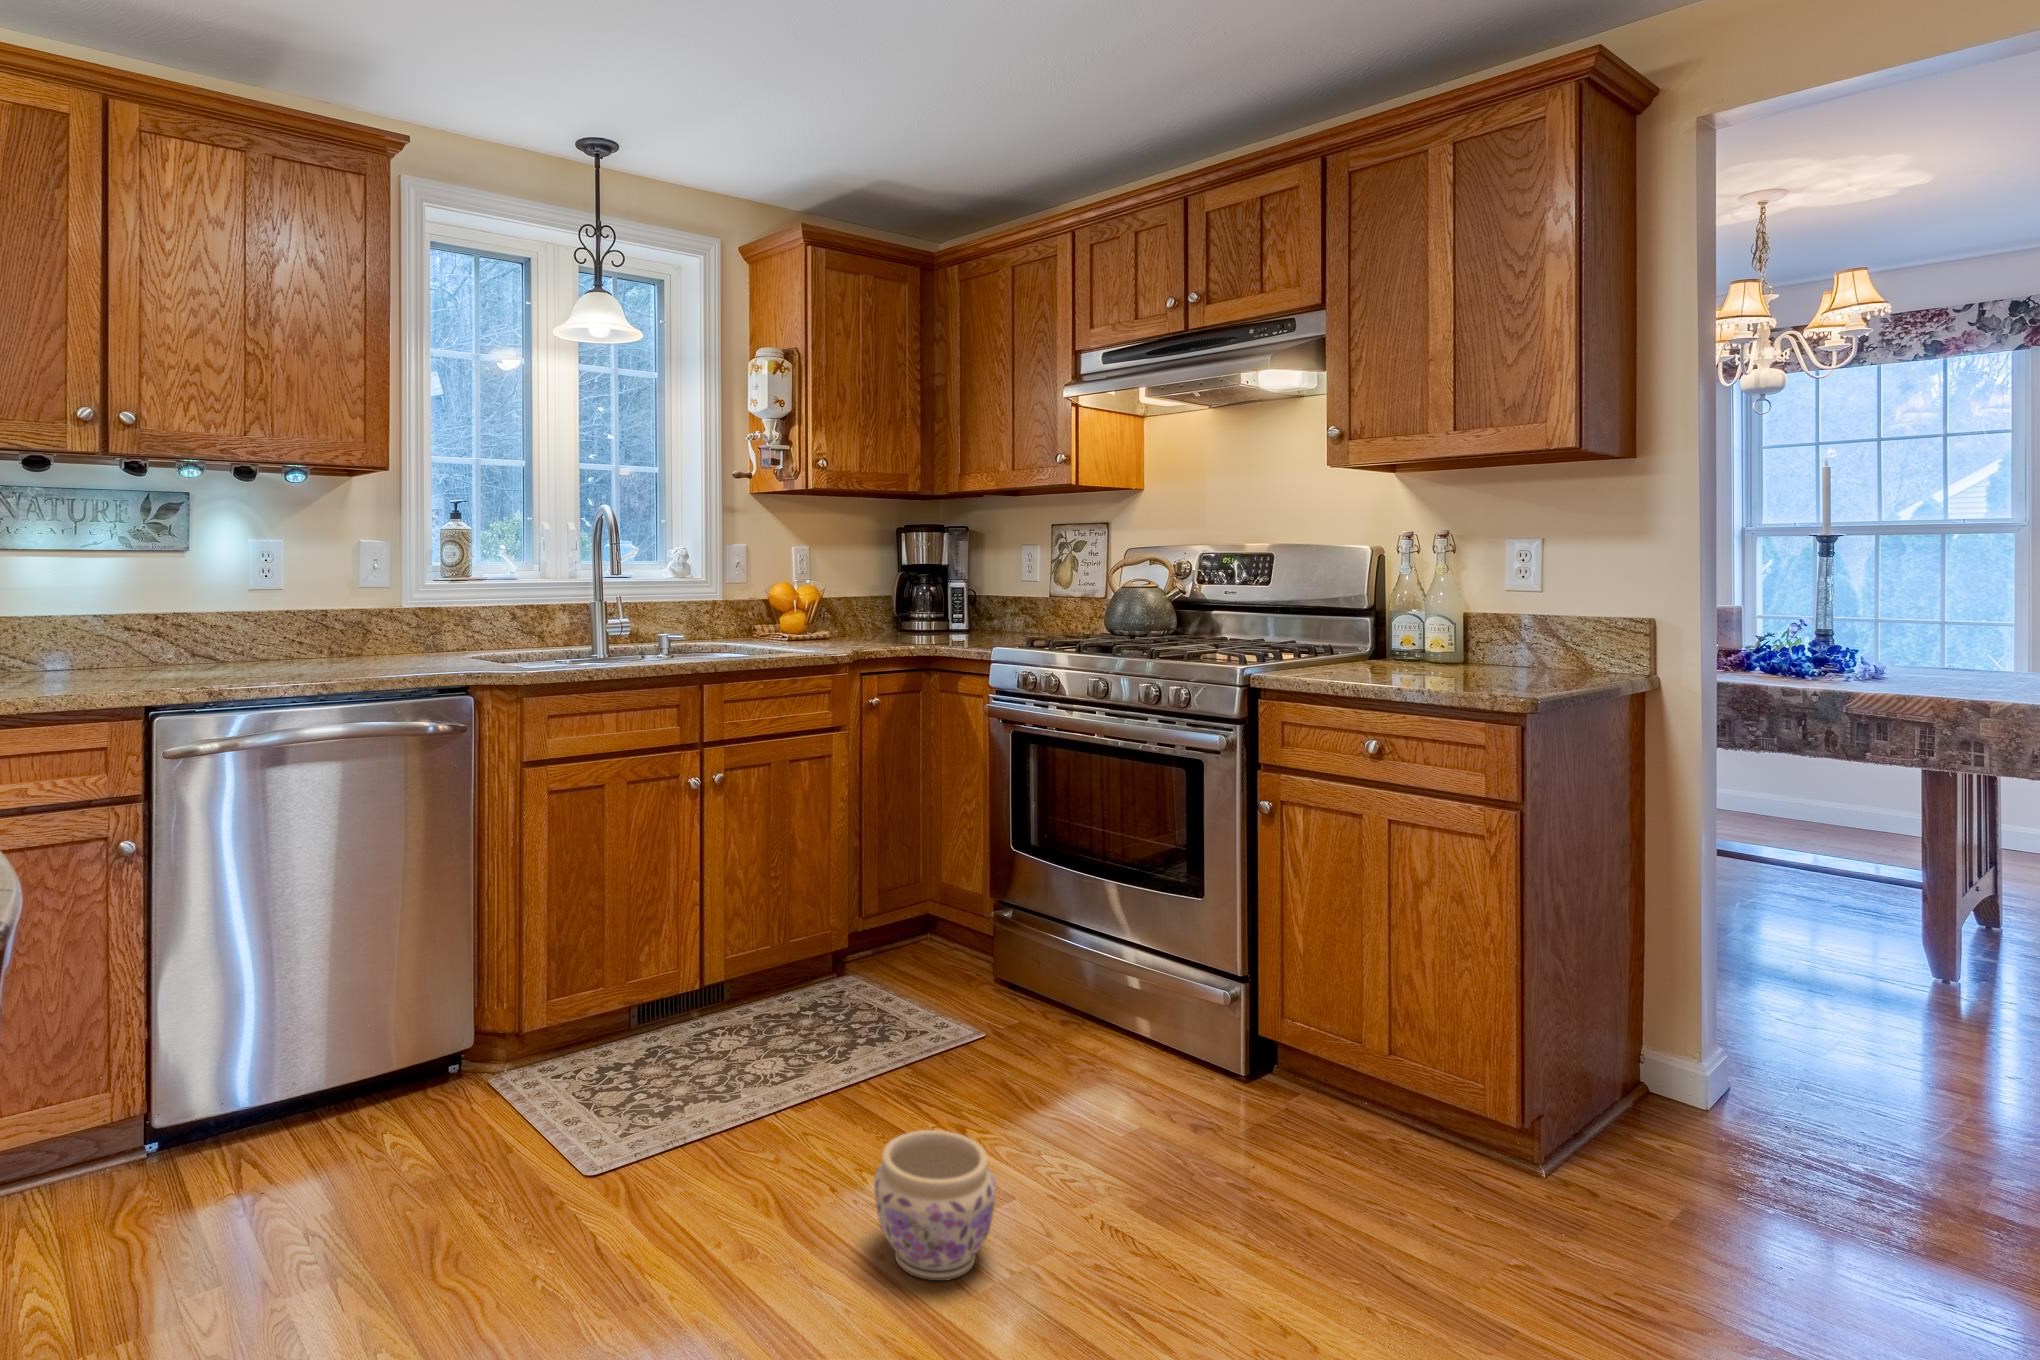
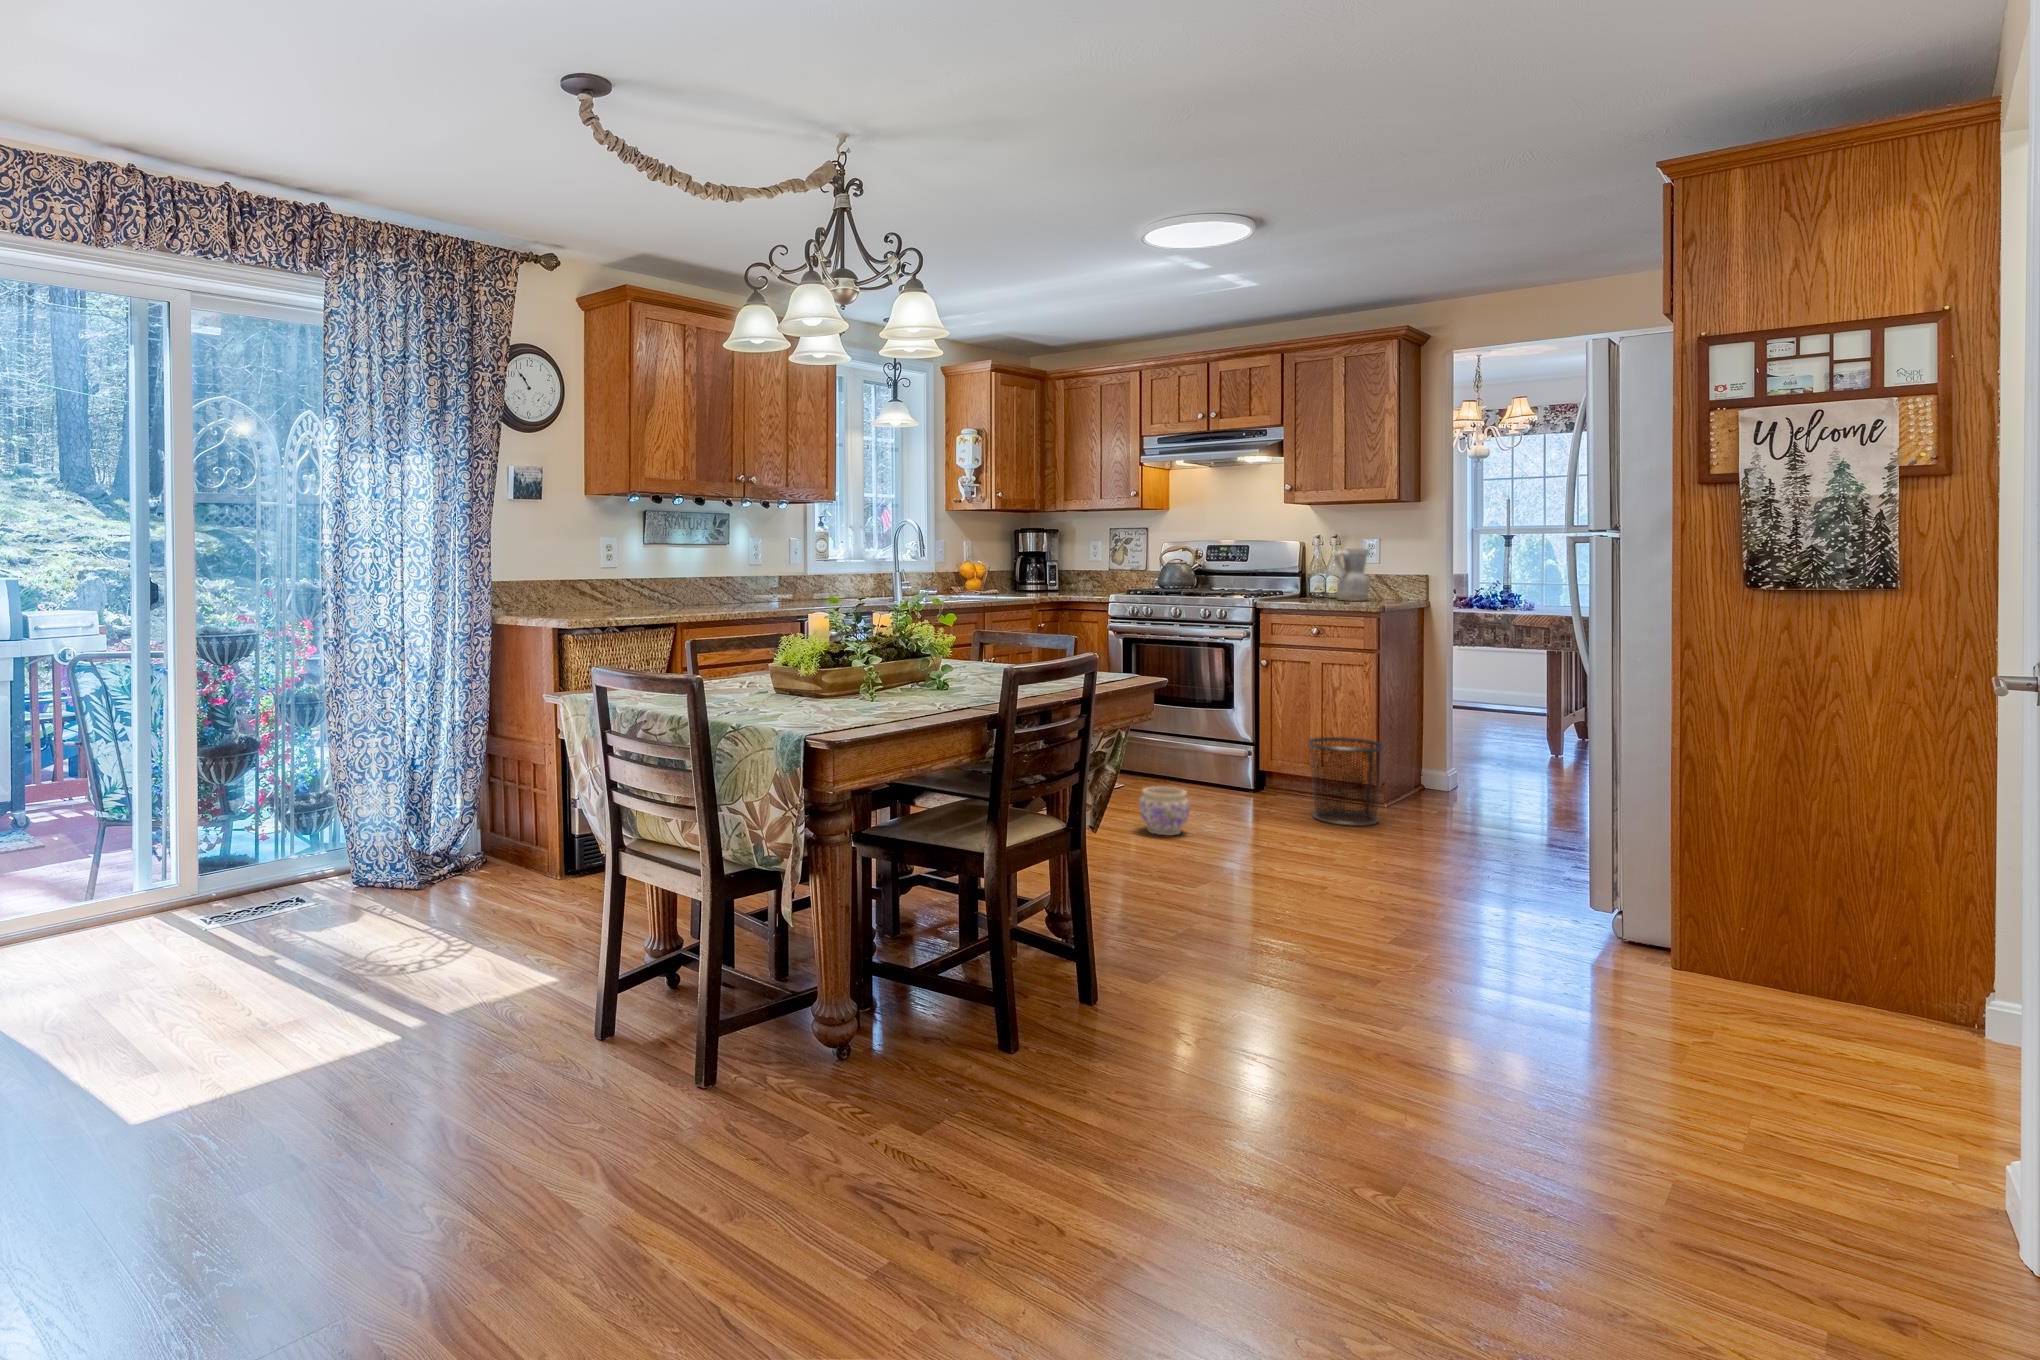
ceramic pitcher: none [1427,557,1510,673] -> present [1334,548,1369,601]
waste bin: none [1329,1005,1527,1270] -> present [1308,737,1384,826]

